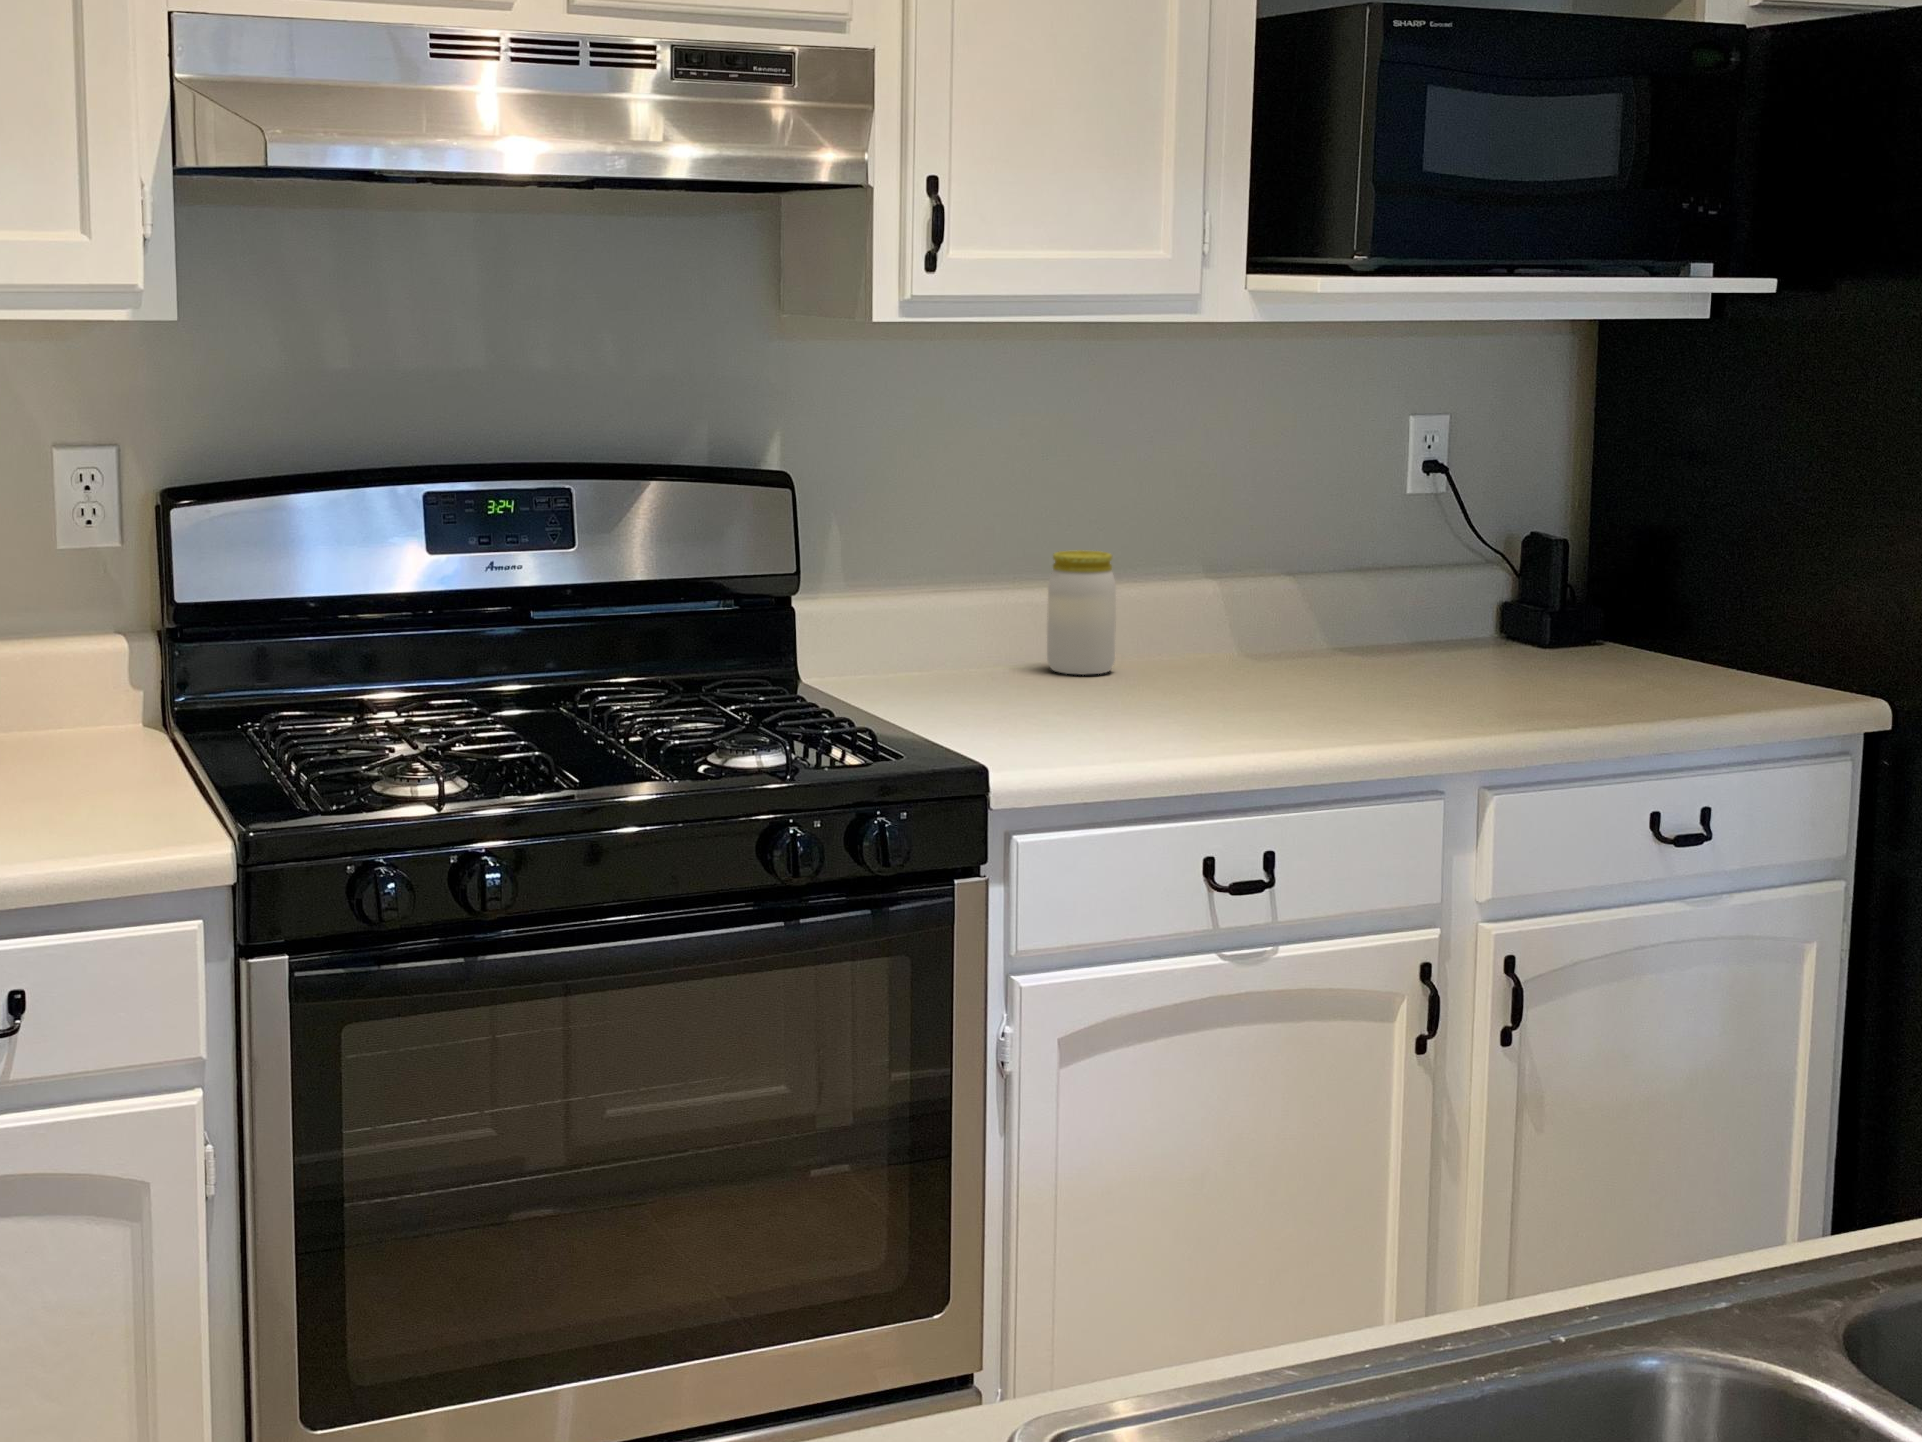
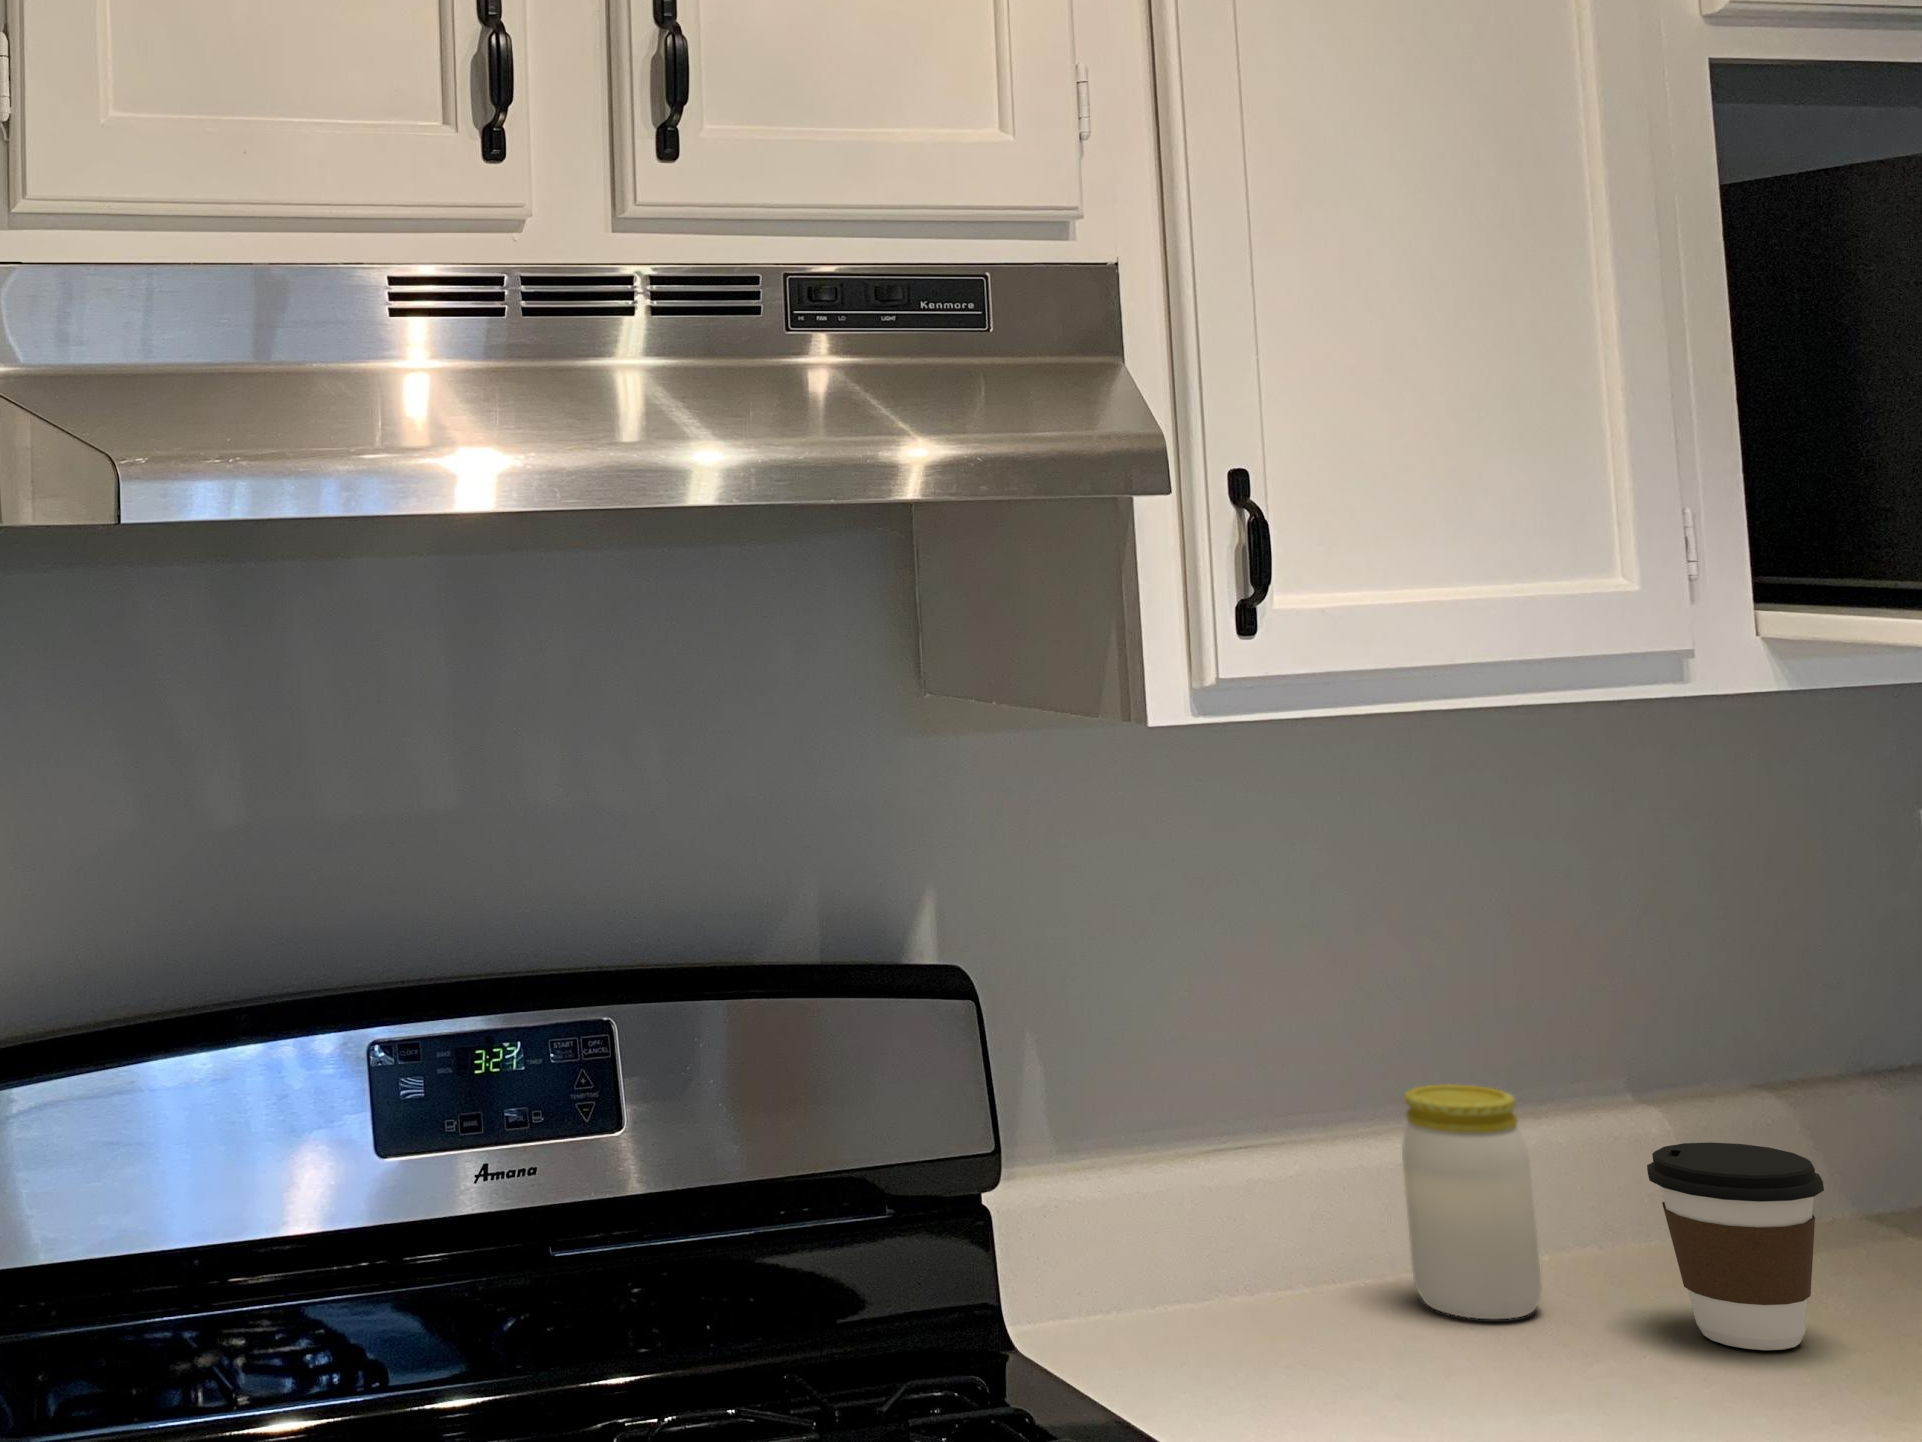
coffee cup: none [1170,581,1259,686] -> present [1647,1142,1824,1350]

